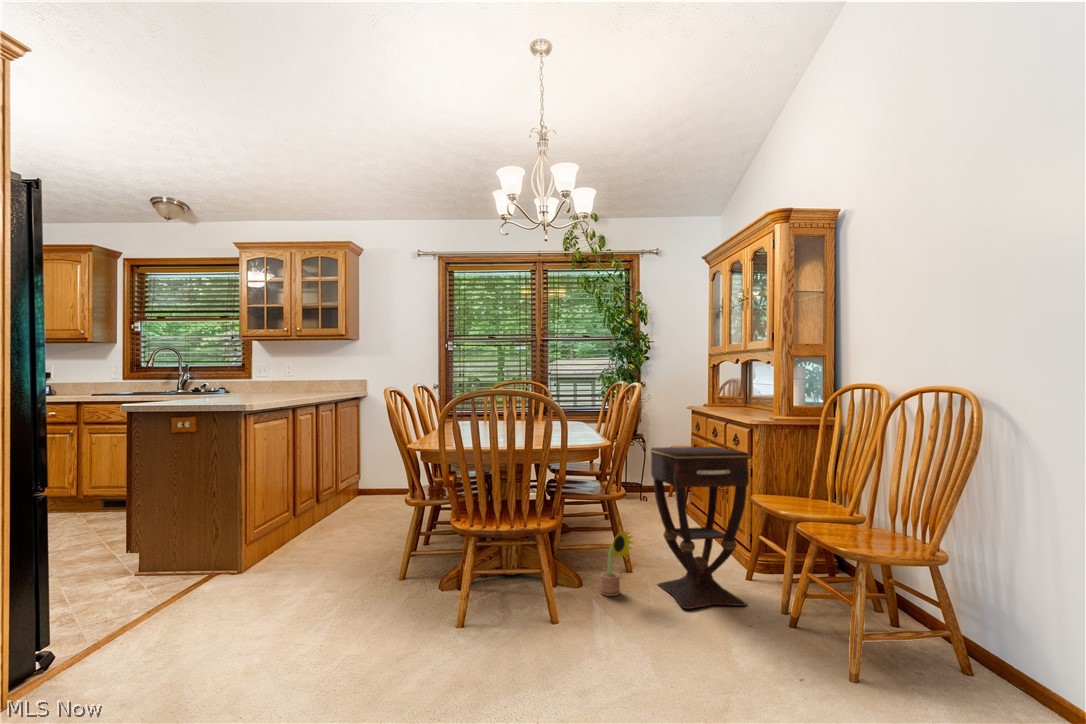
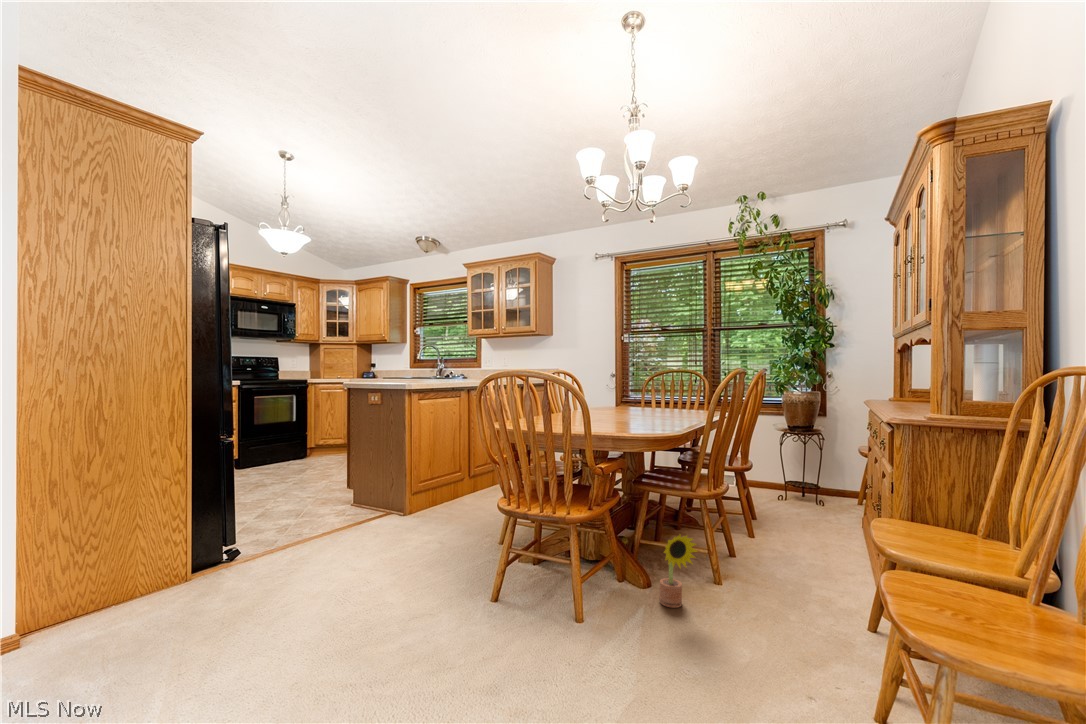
side table: present [650,447,750,609] -> none [731,443,845,667]

